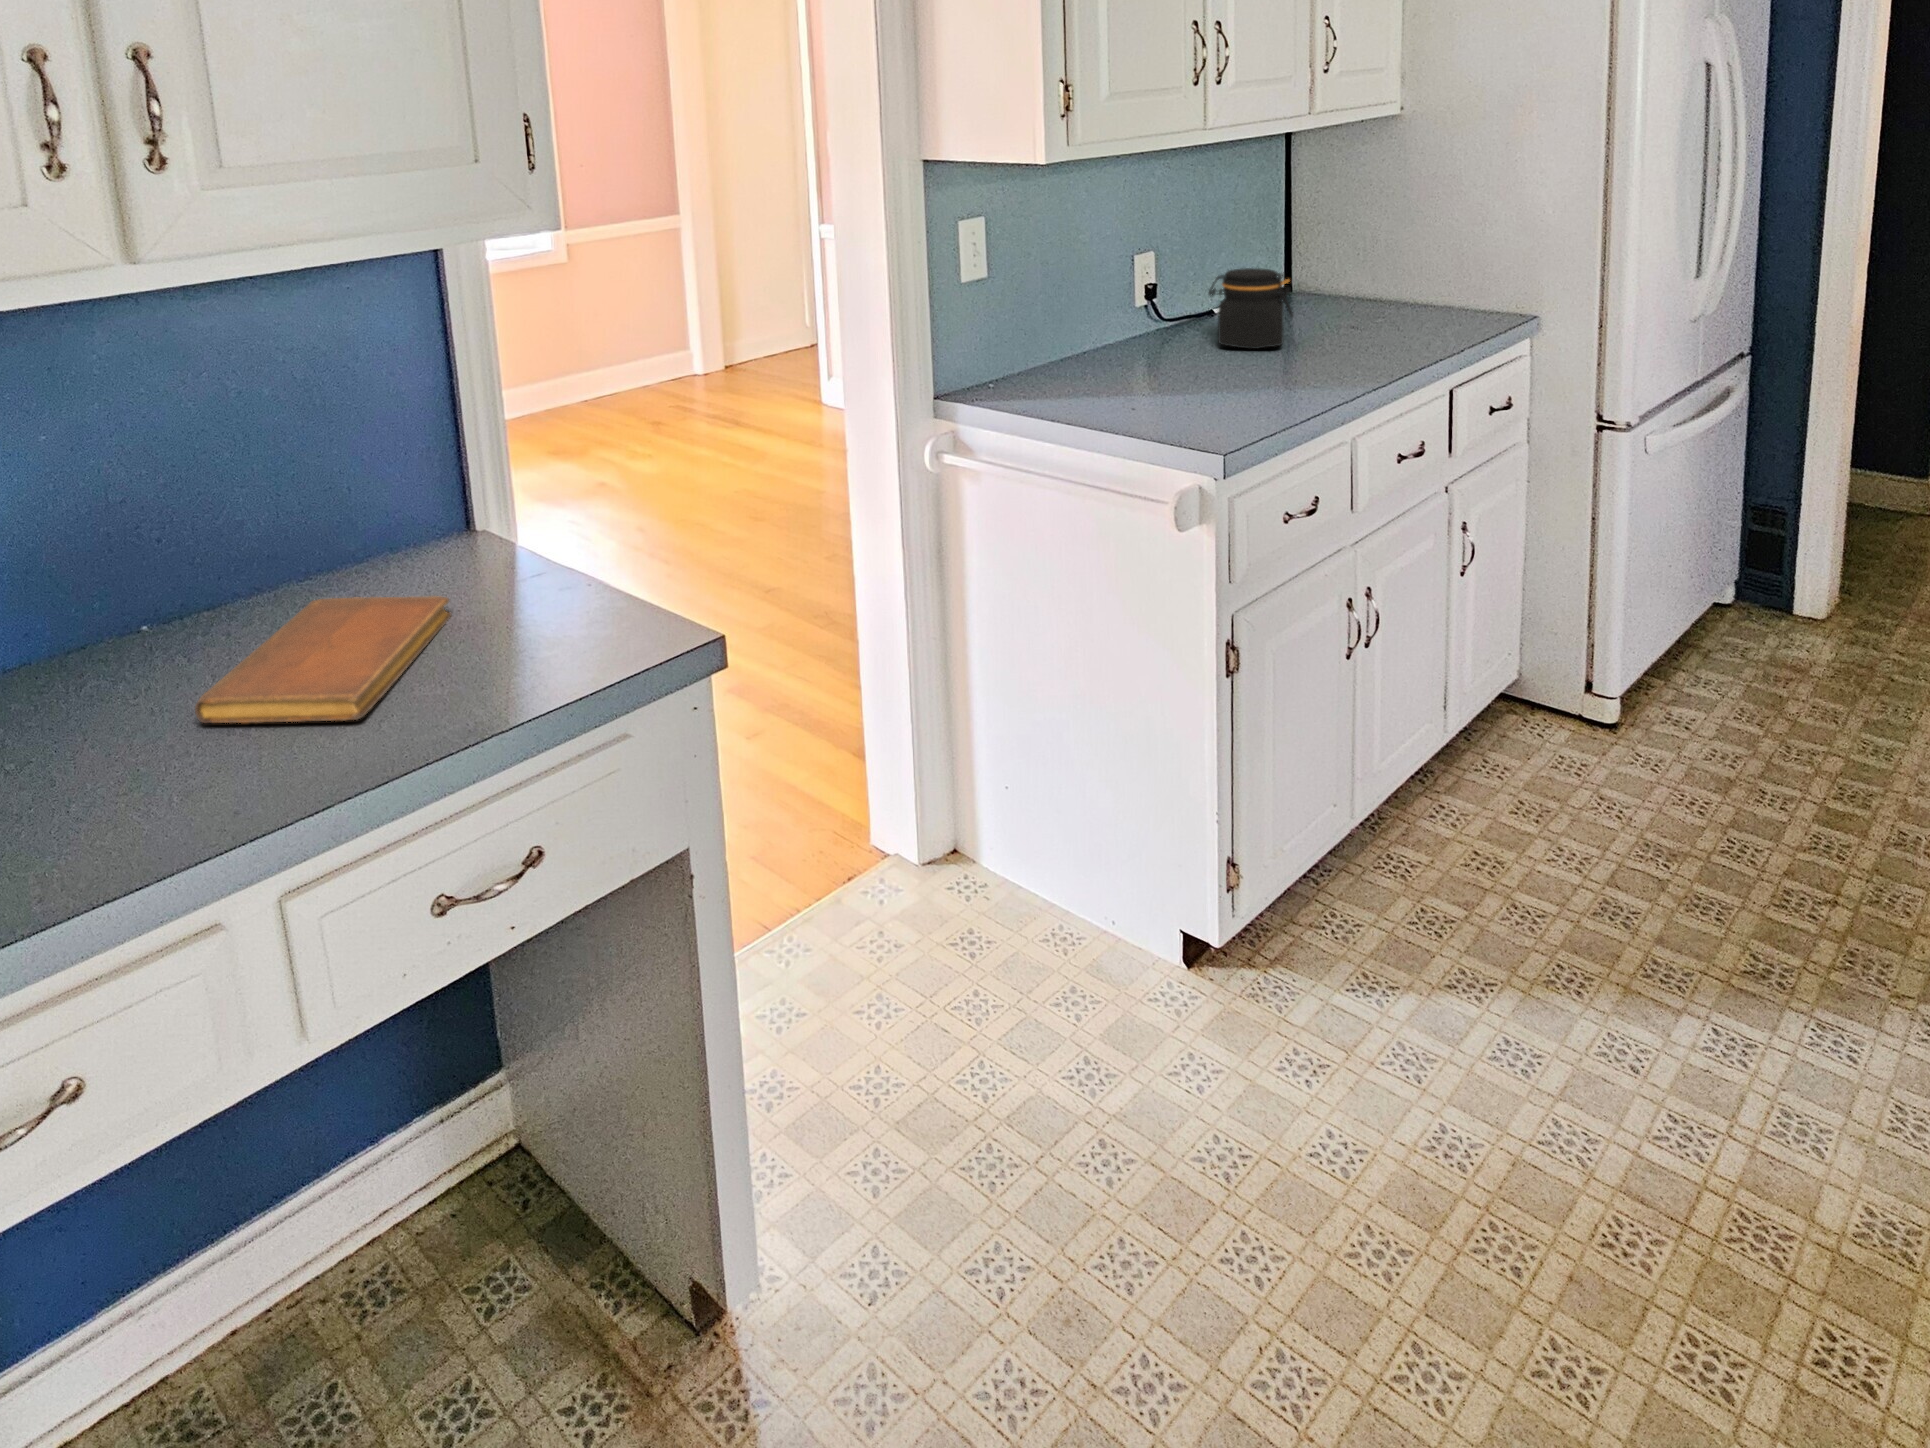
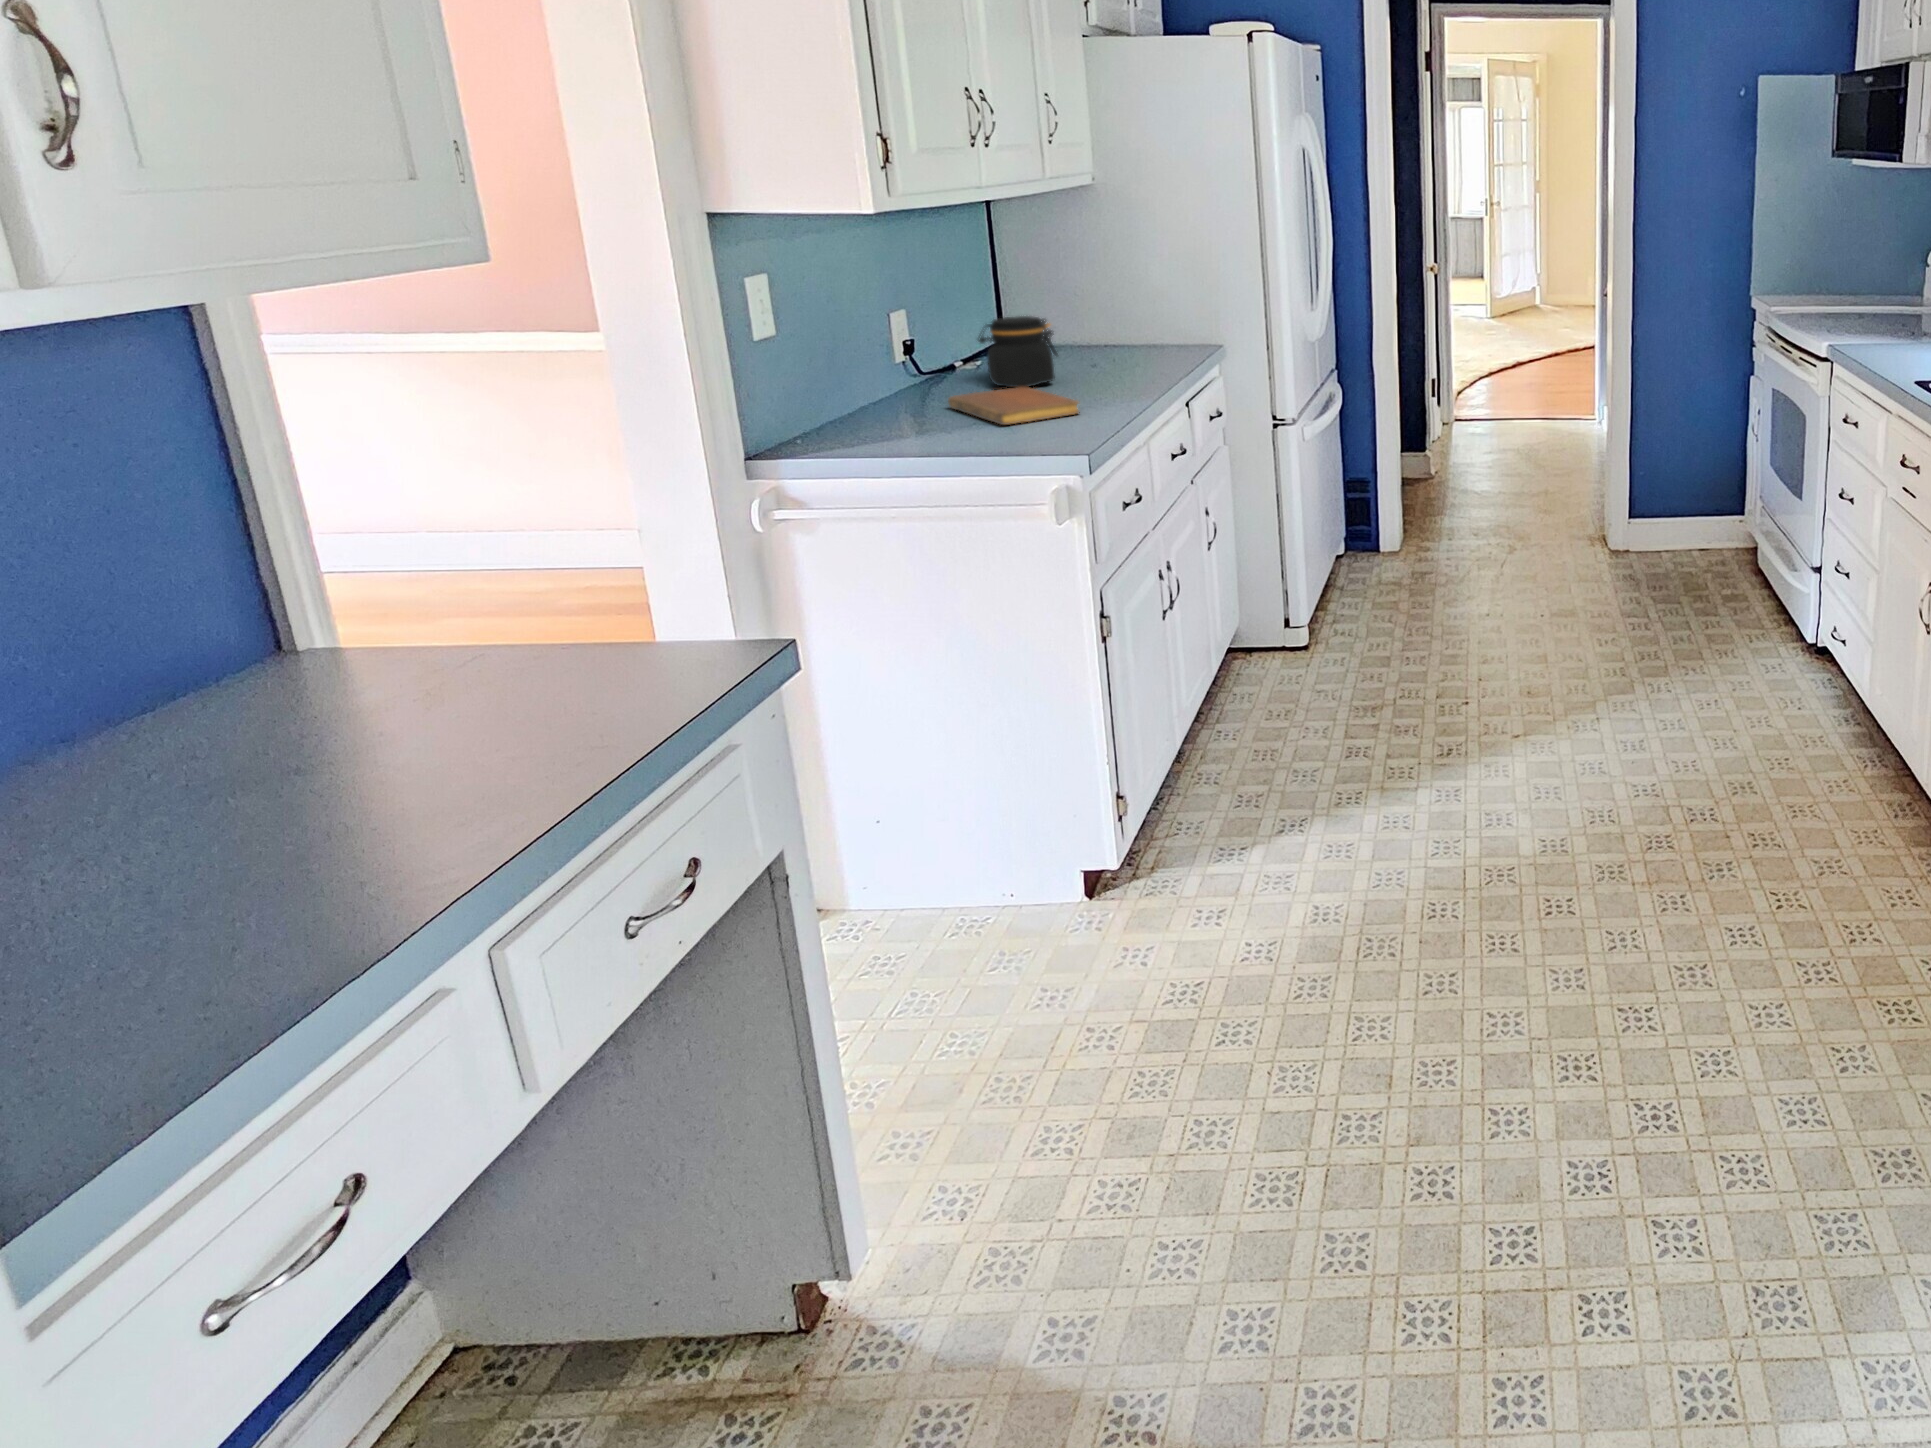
notebook: present [195,596,451,723] -> present [948,387,1079,425]

